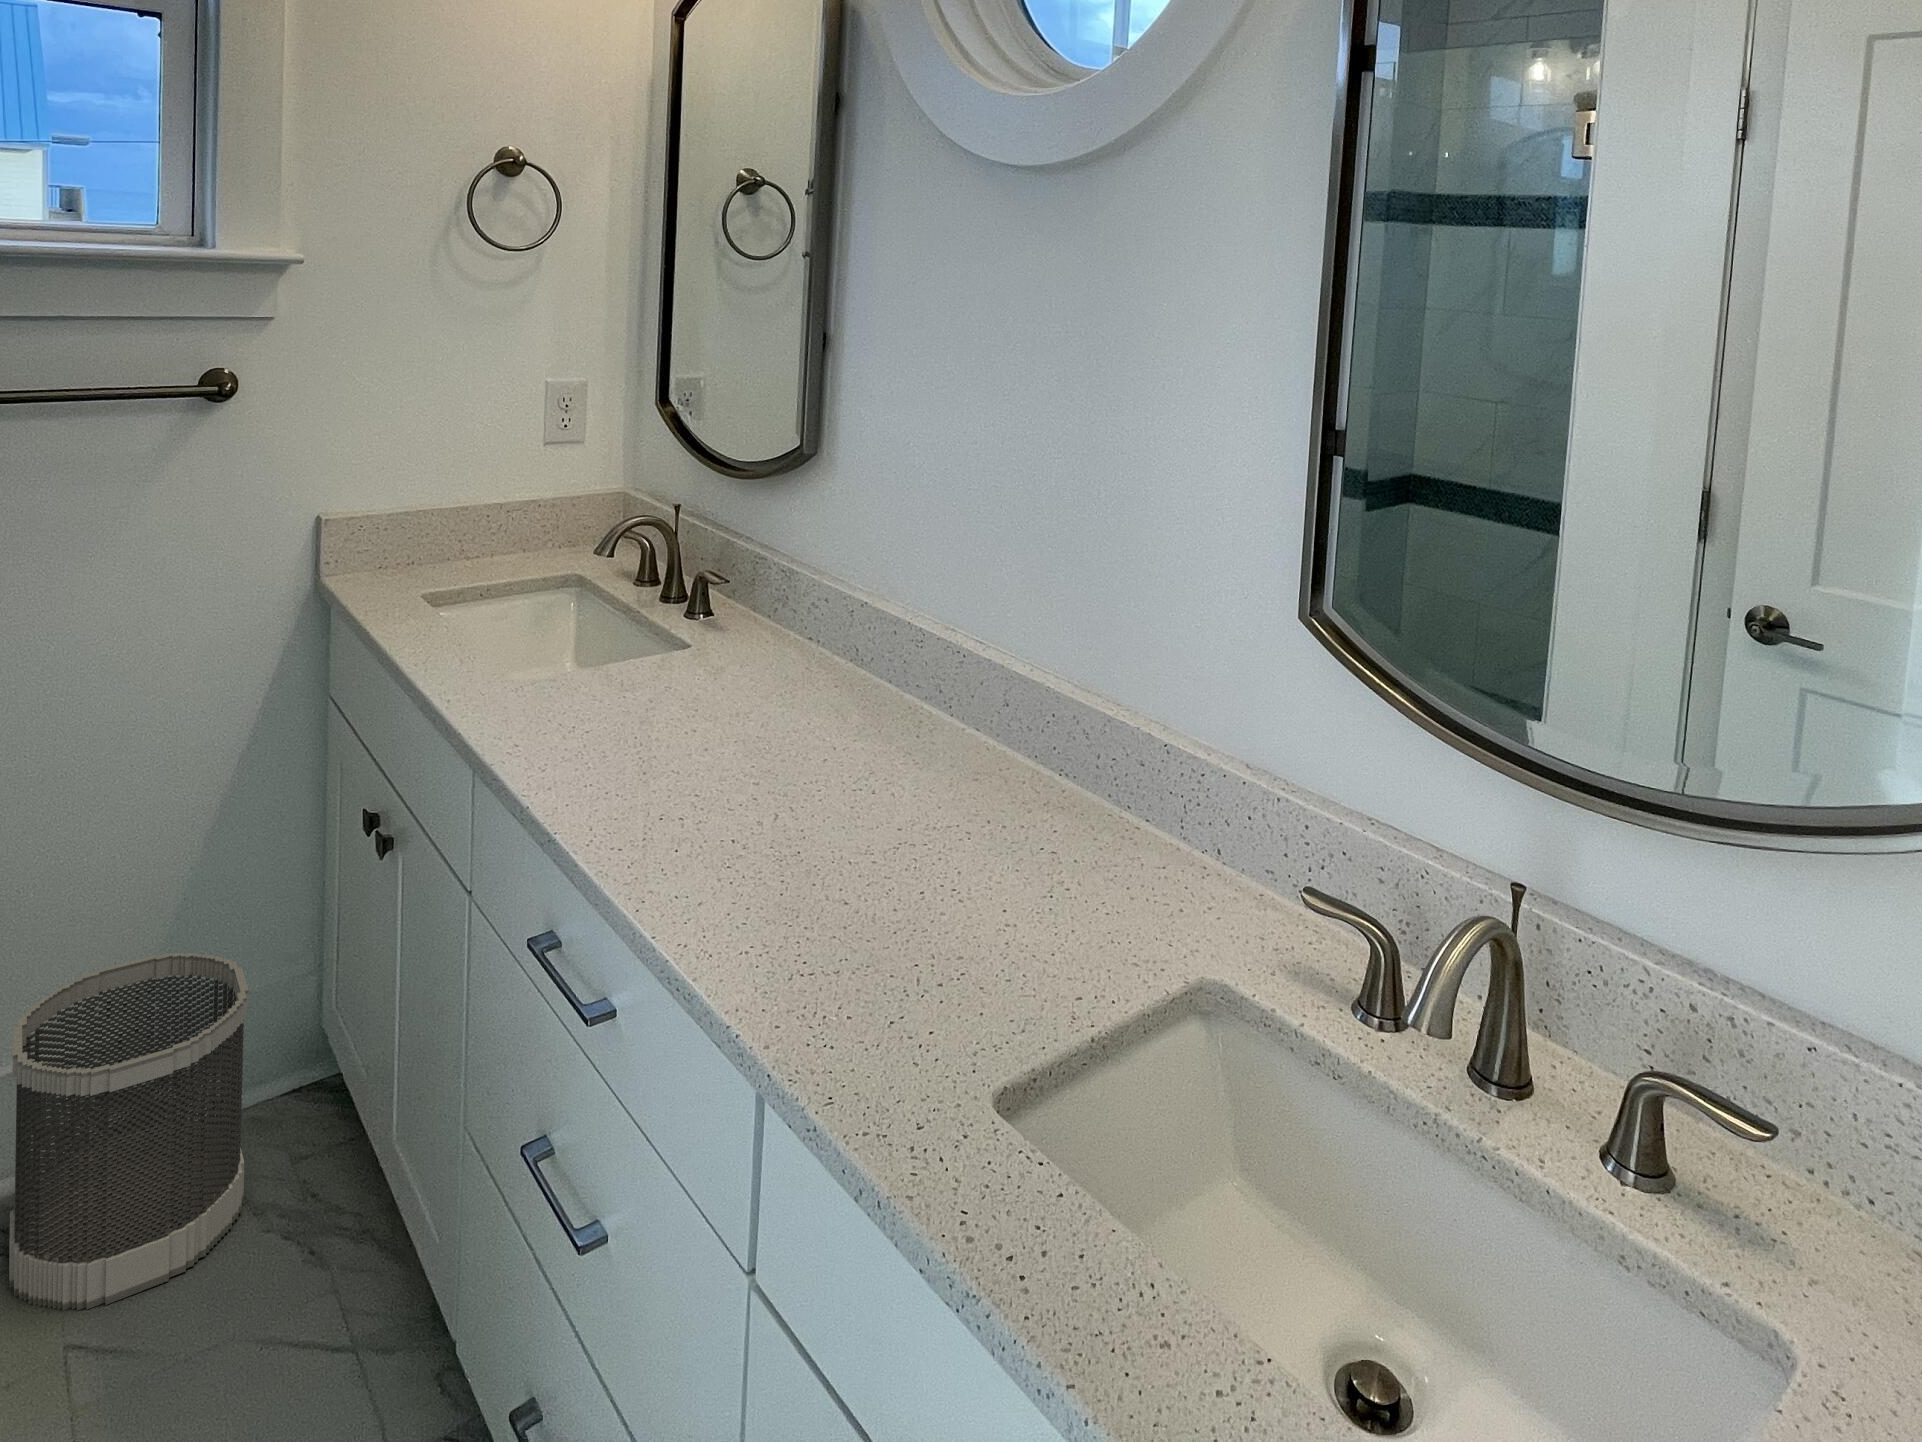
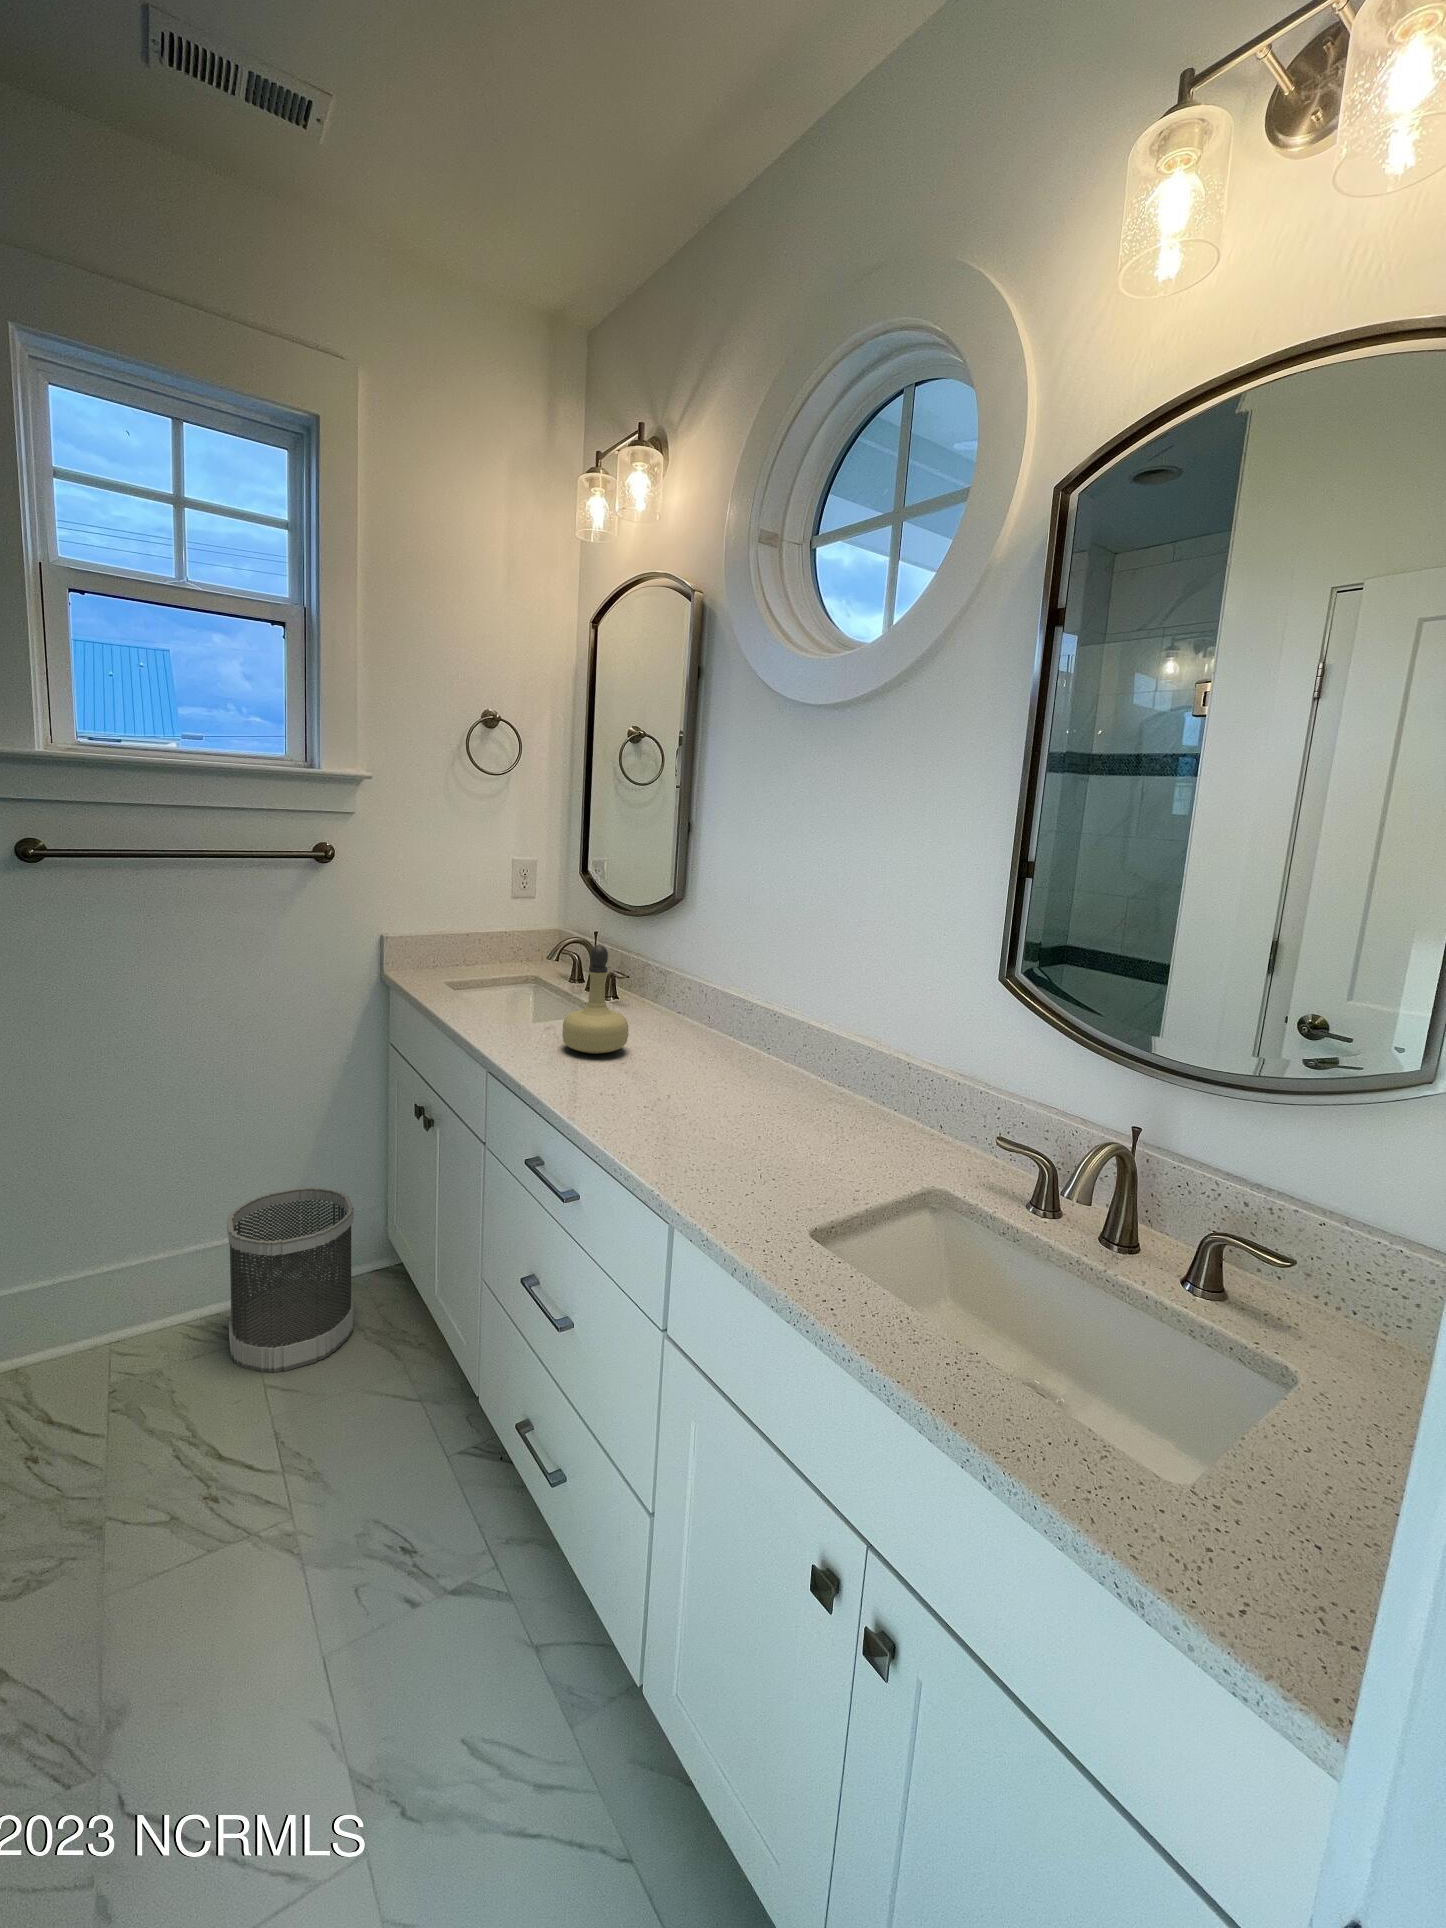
perfume bottle: none [604,546,716,728] -> present [562,945,628,1054]

